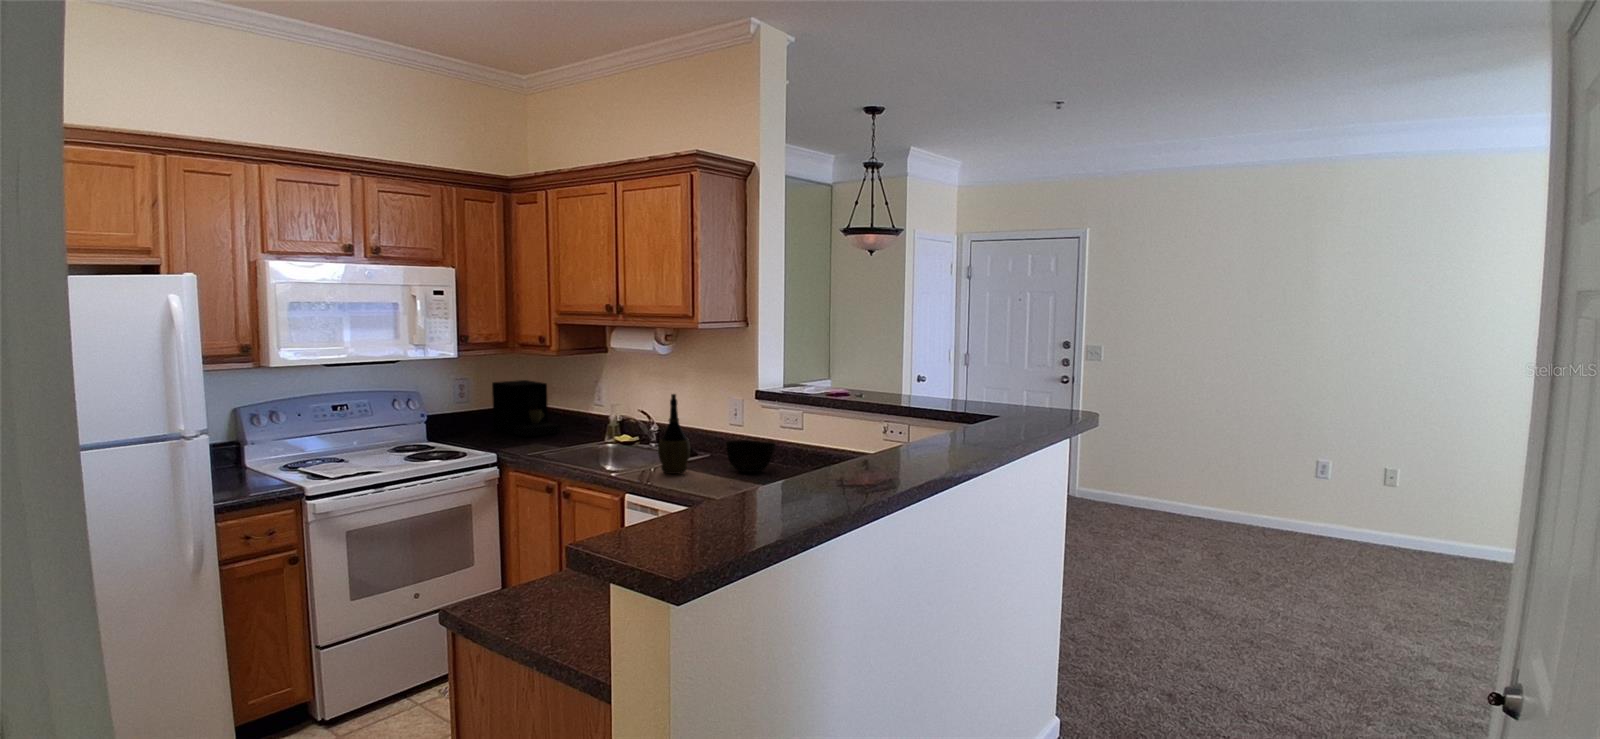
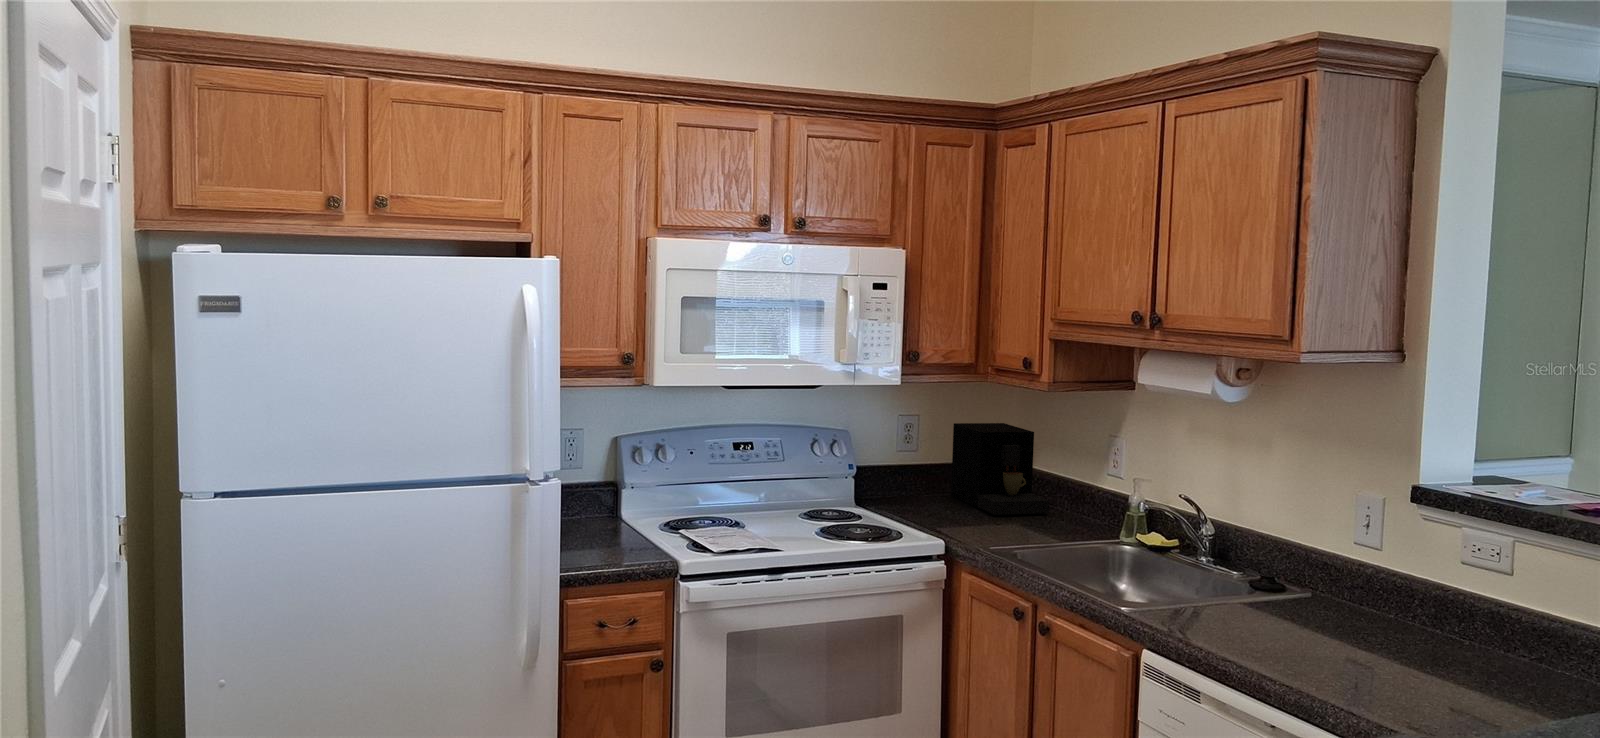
wine bottle: present [658,394,690,474] -> none [1209,481,1272,629]
bowl: present [726,440,776,472] -> none [1345,579,1455,650]

